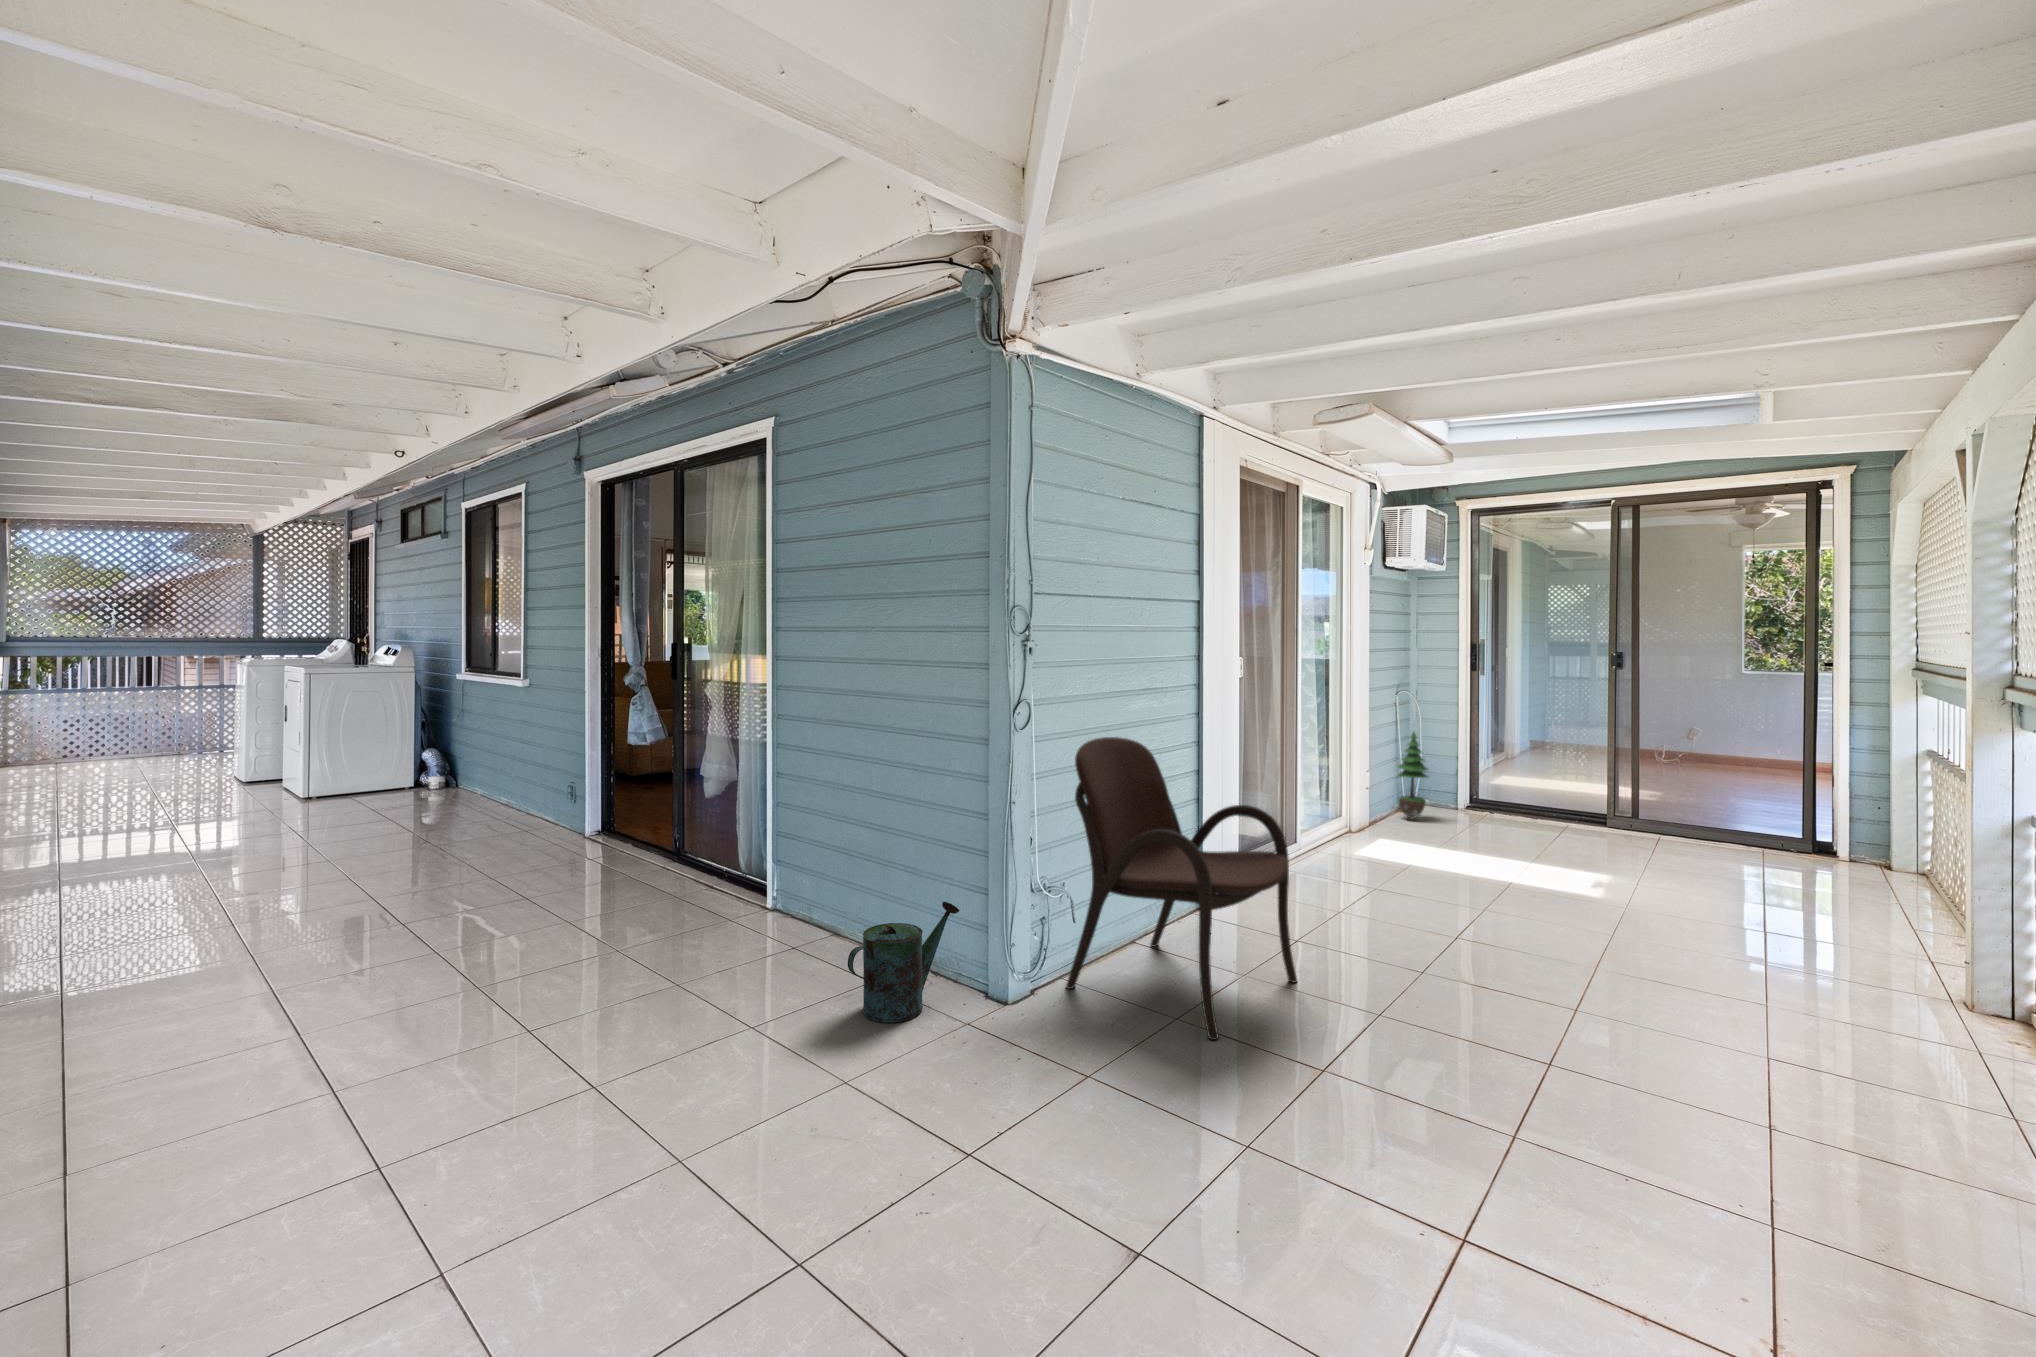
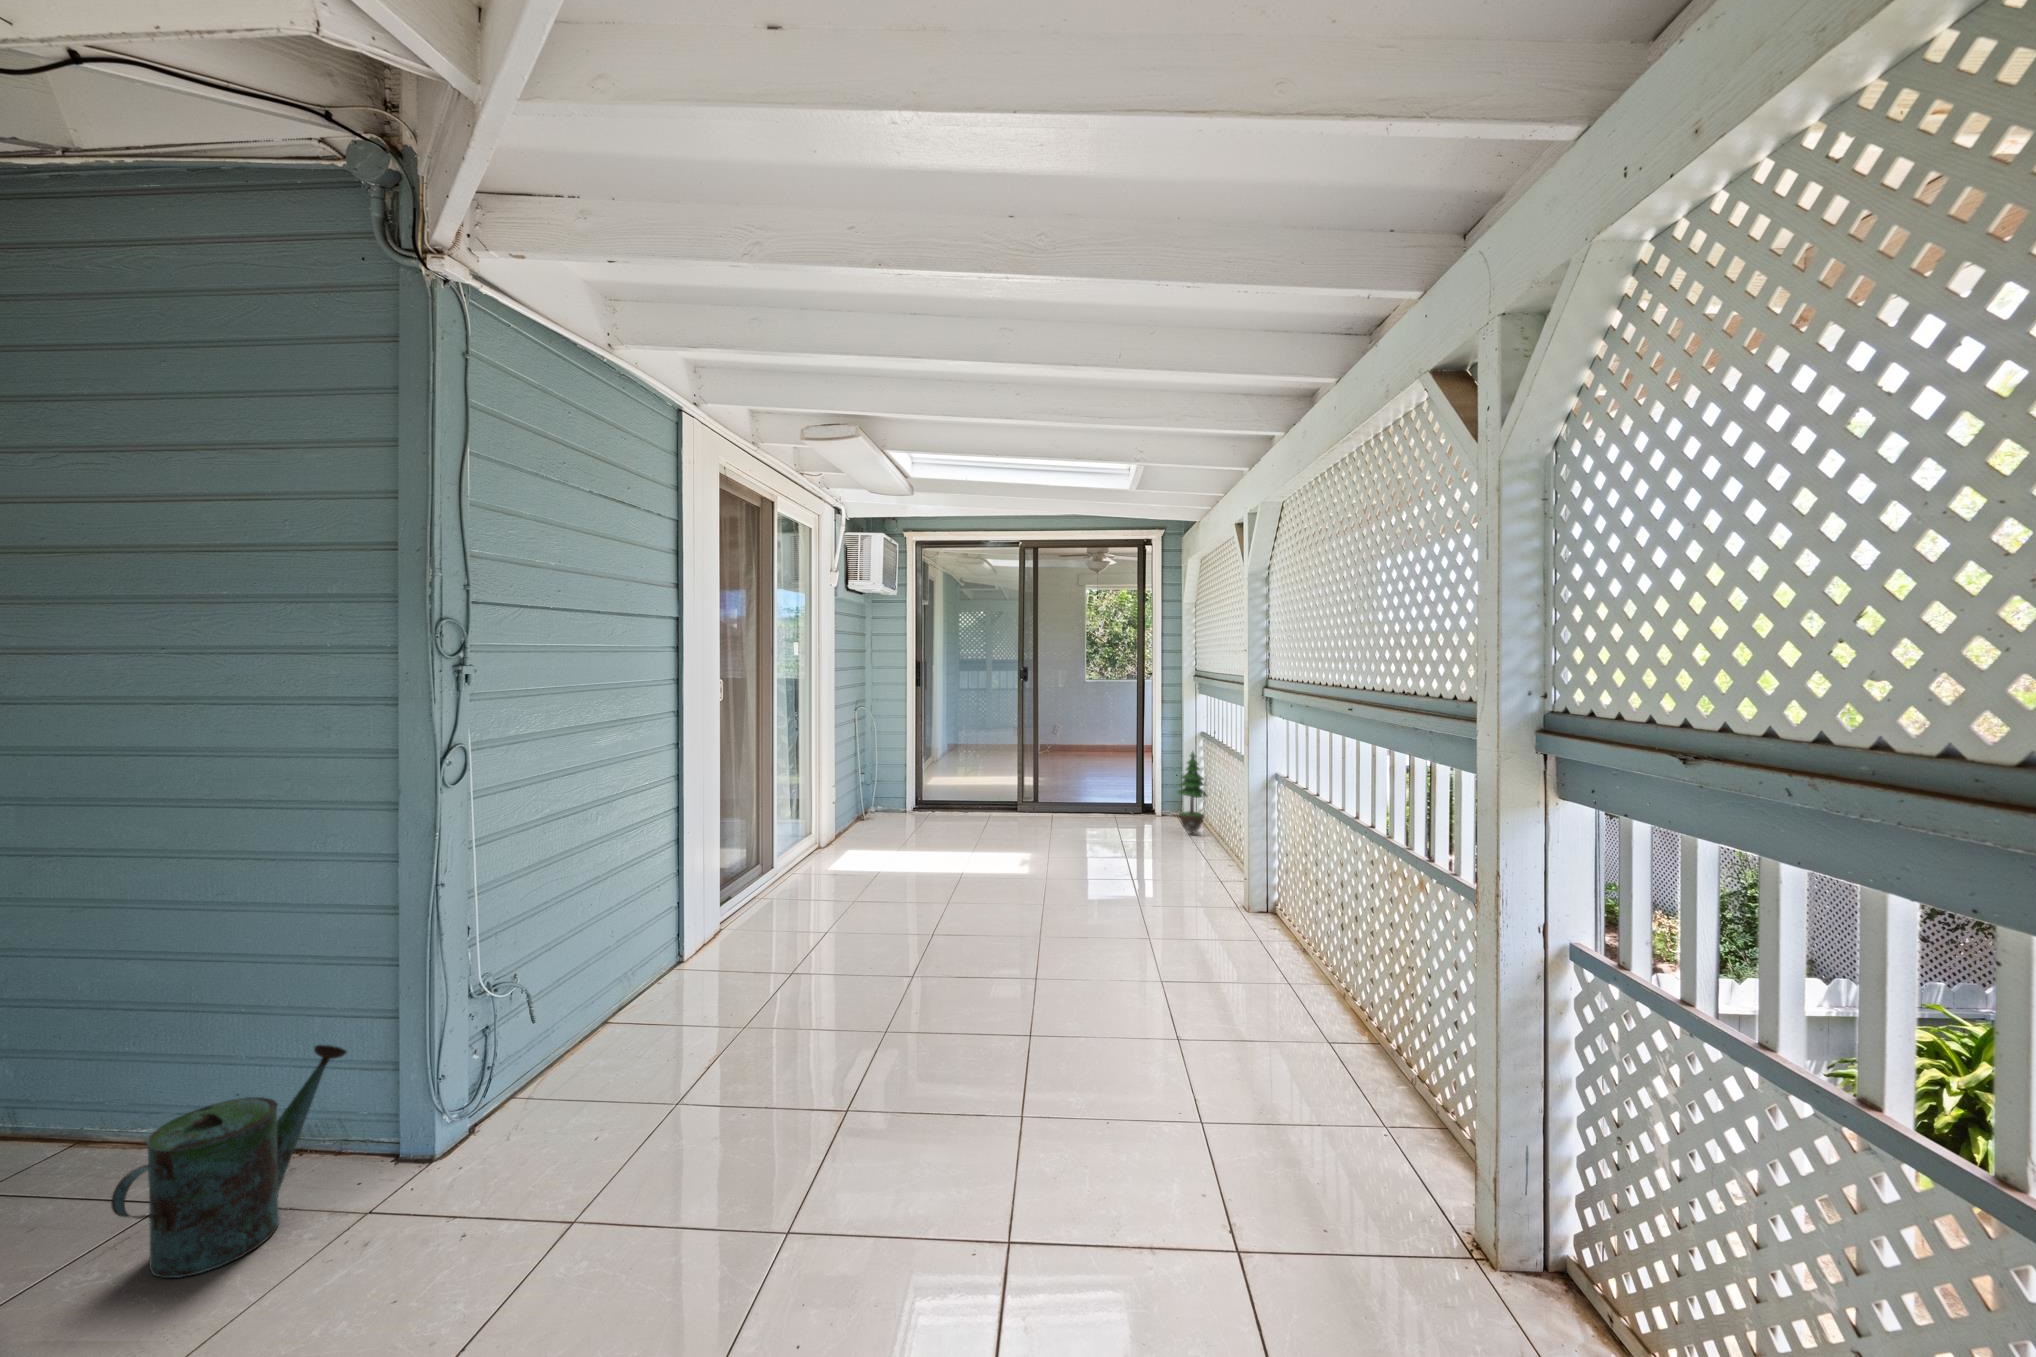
potted tree: present [1397,732,1428,819] -> present [1178,752,1207,834]
armchair: present [1066,737,1297,1040] -> none [526,779,809,1124]

